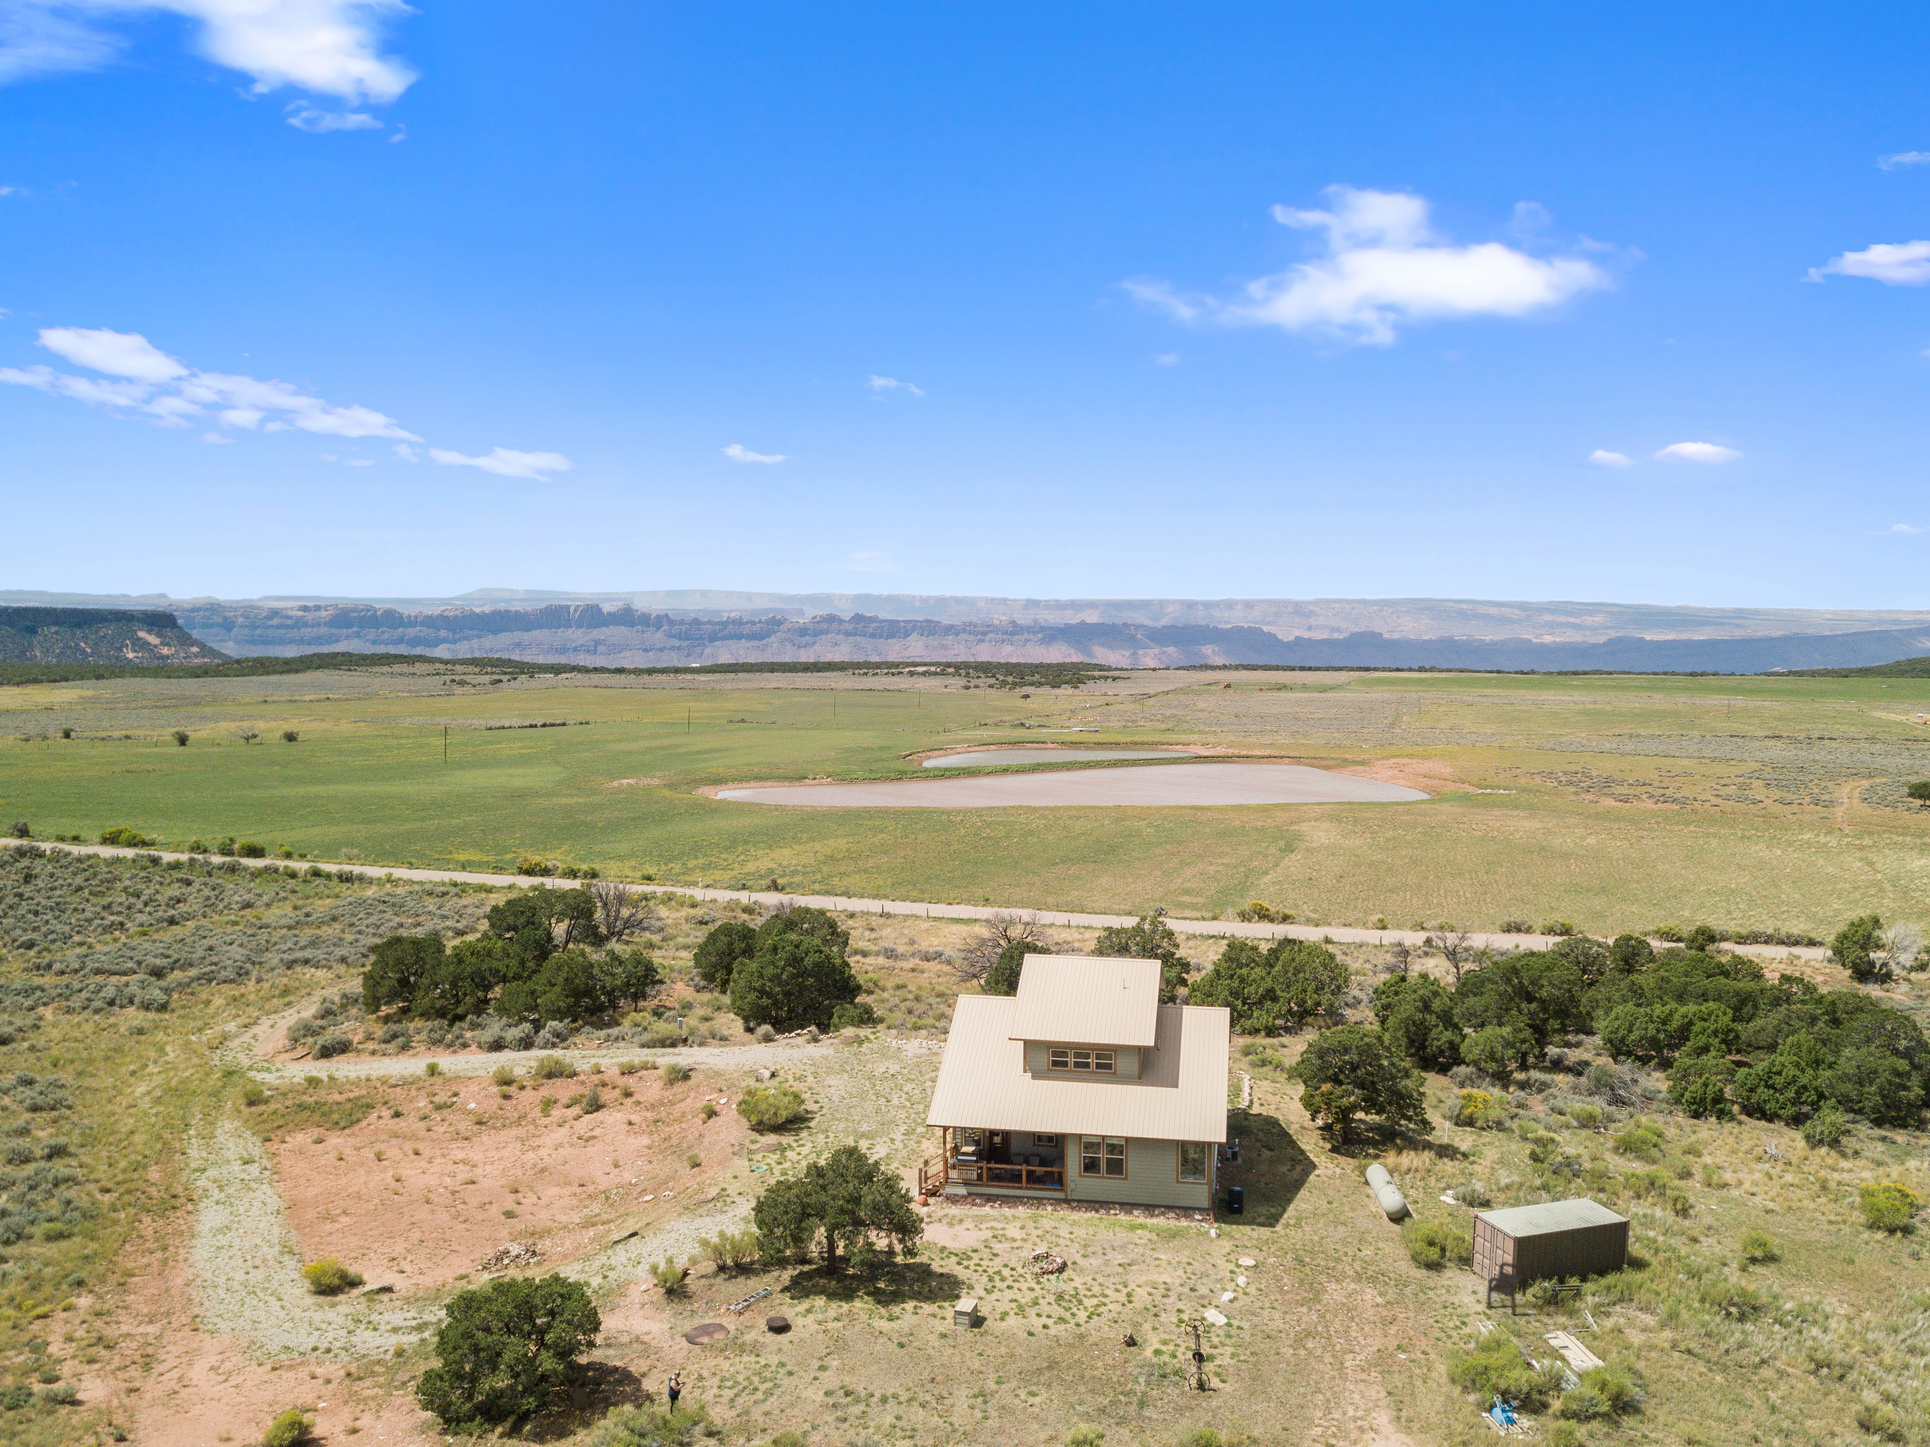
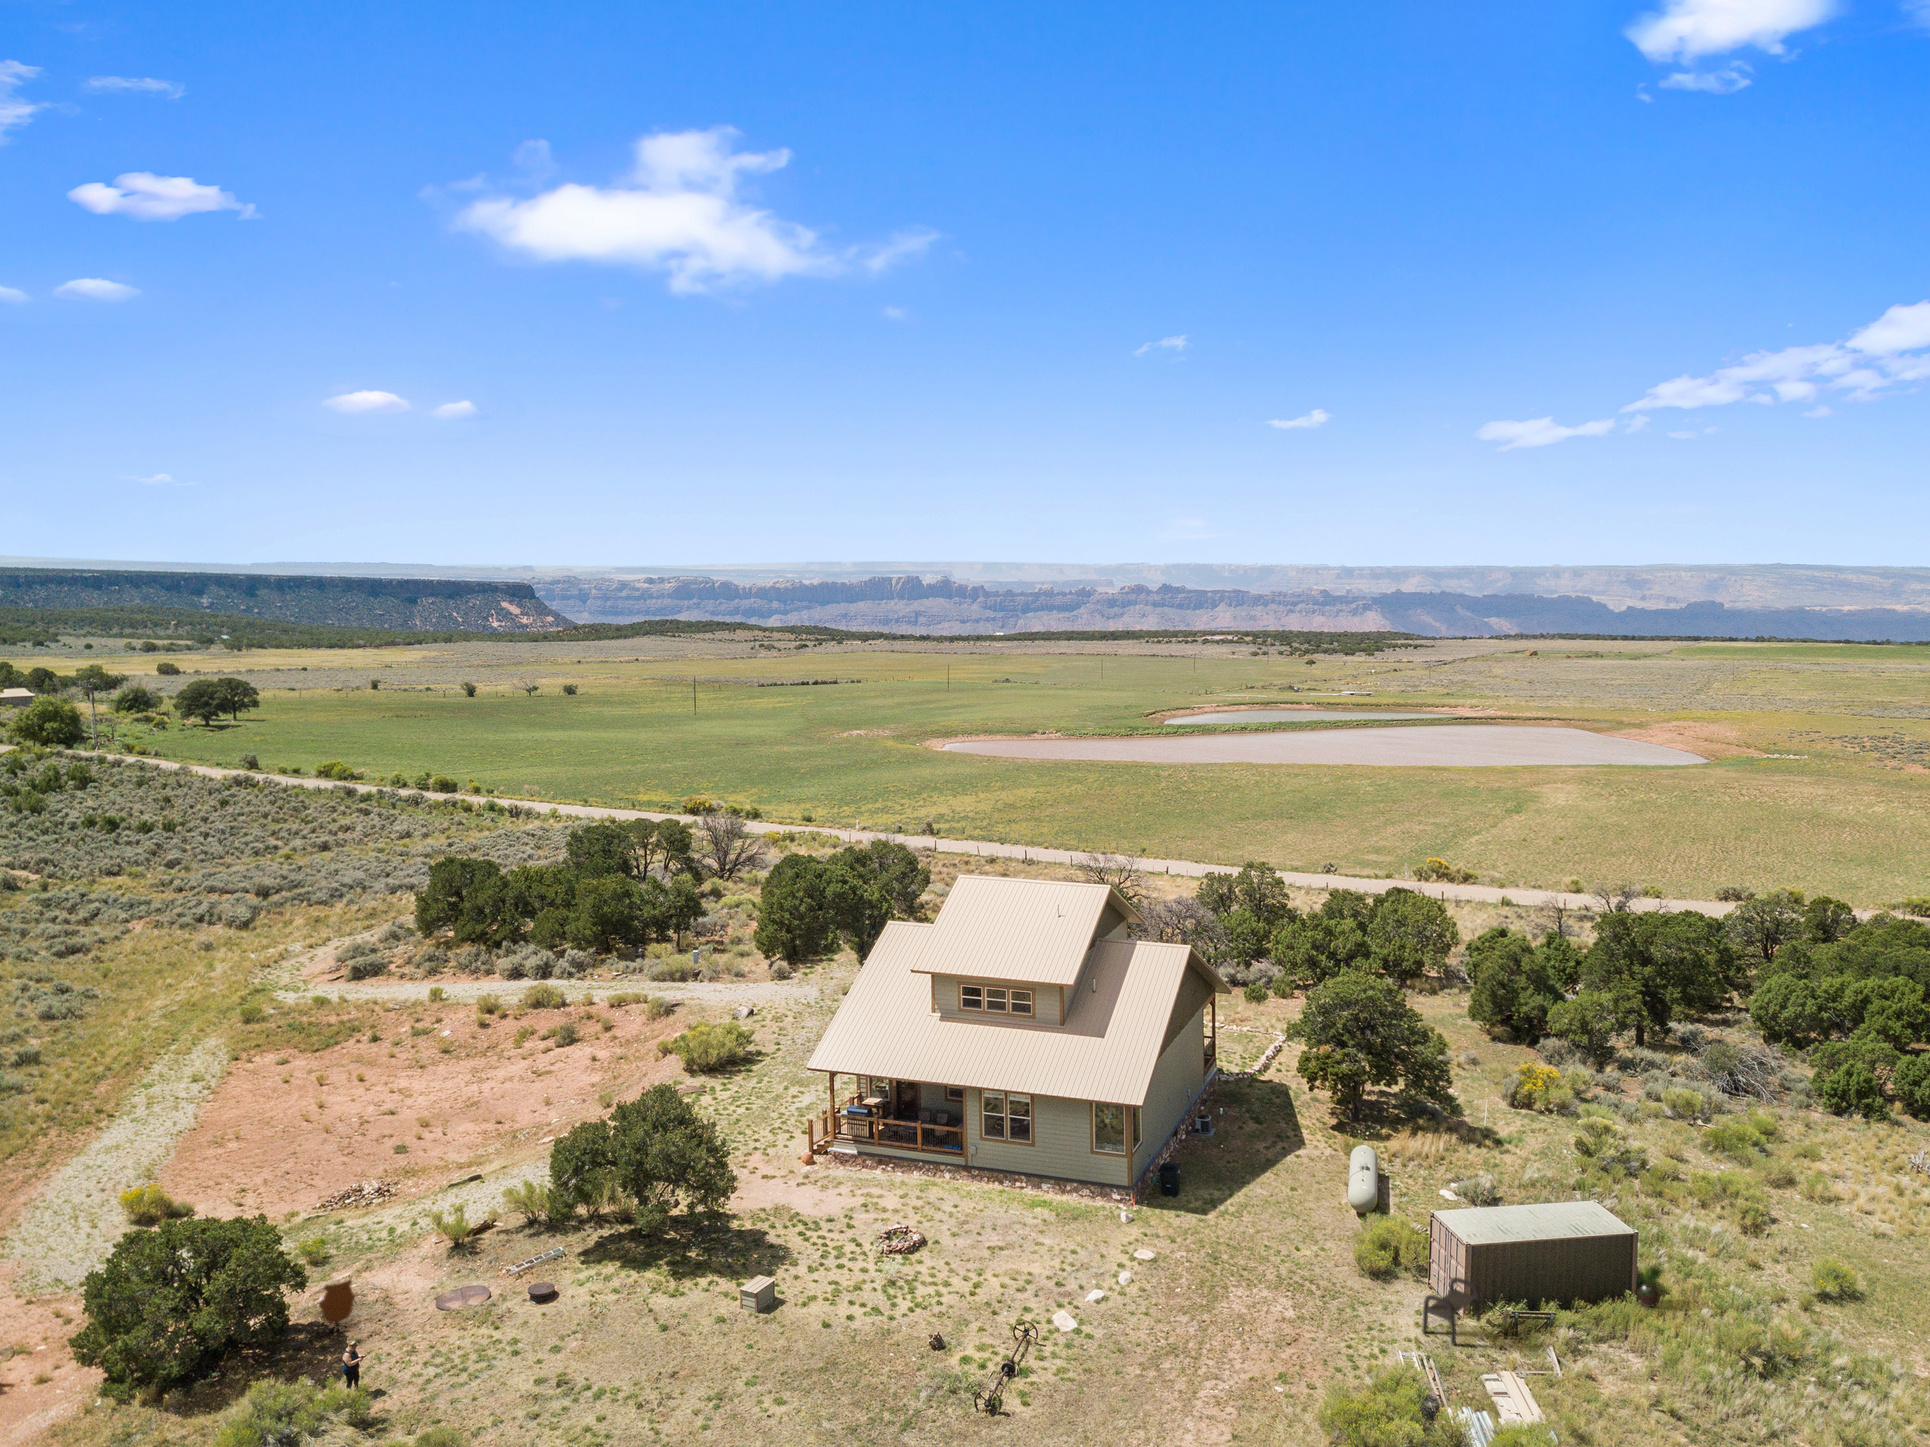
potted tree: none [1626,1240,1650,1275] -> present [1637,1264,1664,1307]
lounge chair: none [587,1332,628,1385] -> present [317,1280,355,1336]
watering can: present [564,1377,588,1409] -> none [273,1324,298,1361]

